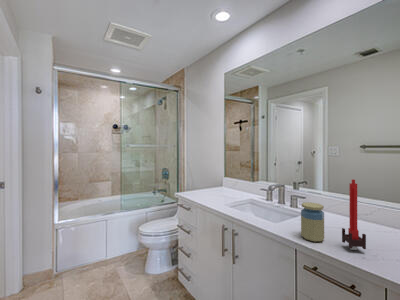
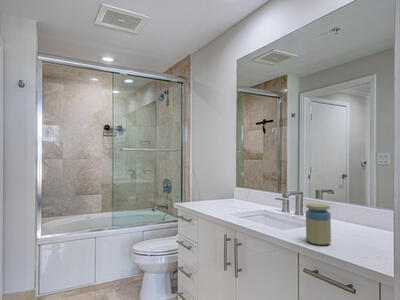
candle: present [342,179,366,250] -> none [348,175,371,252]

